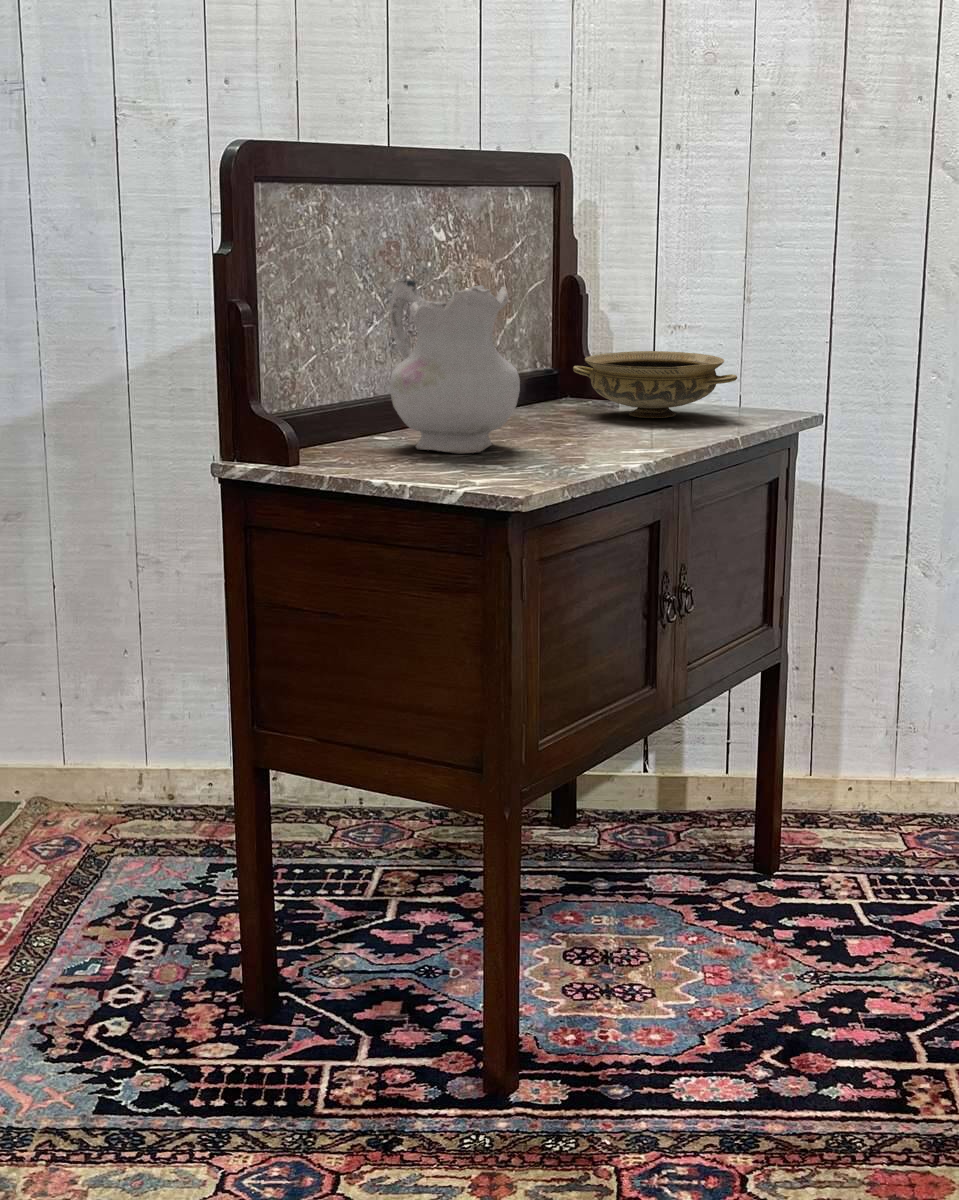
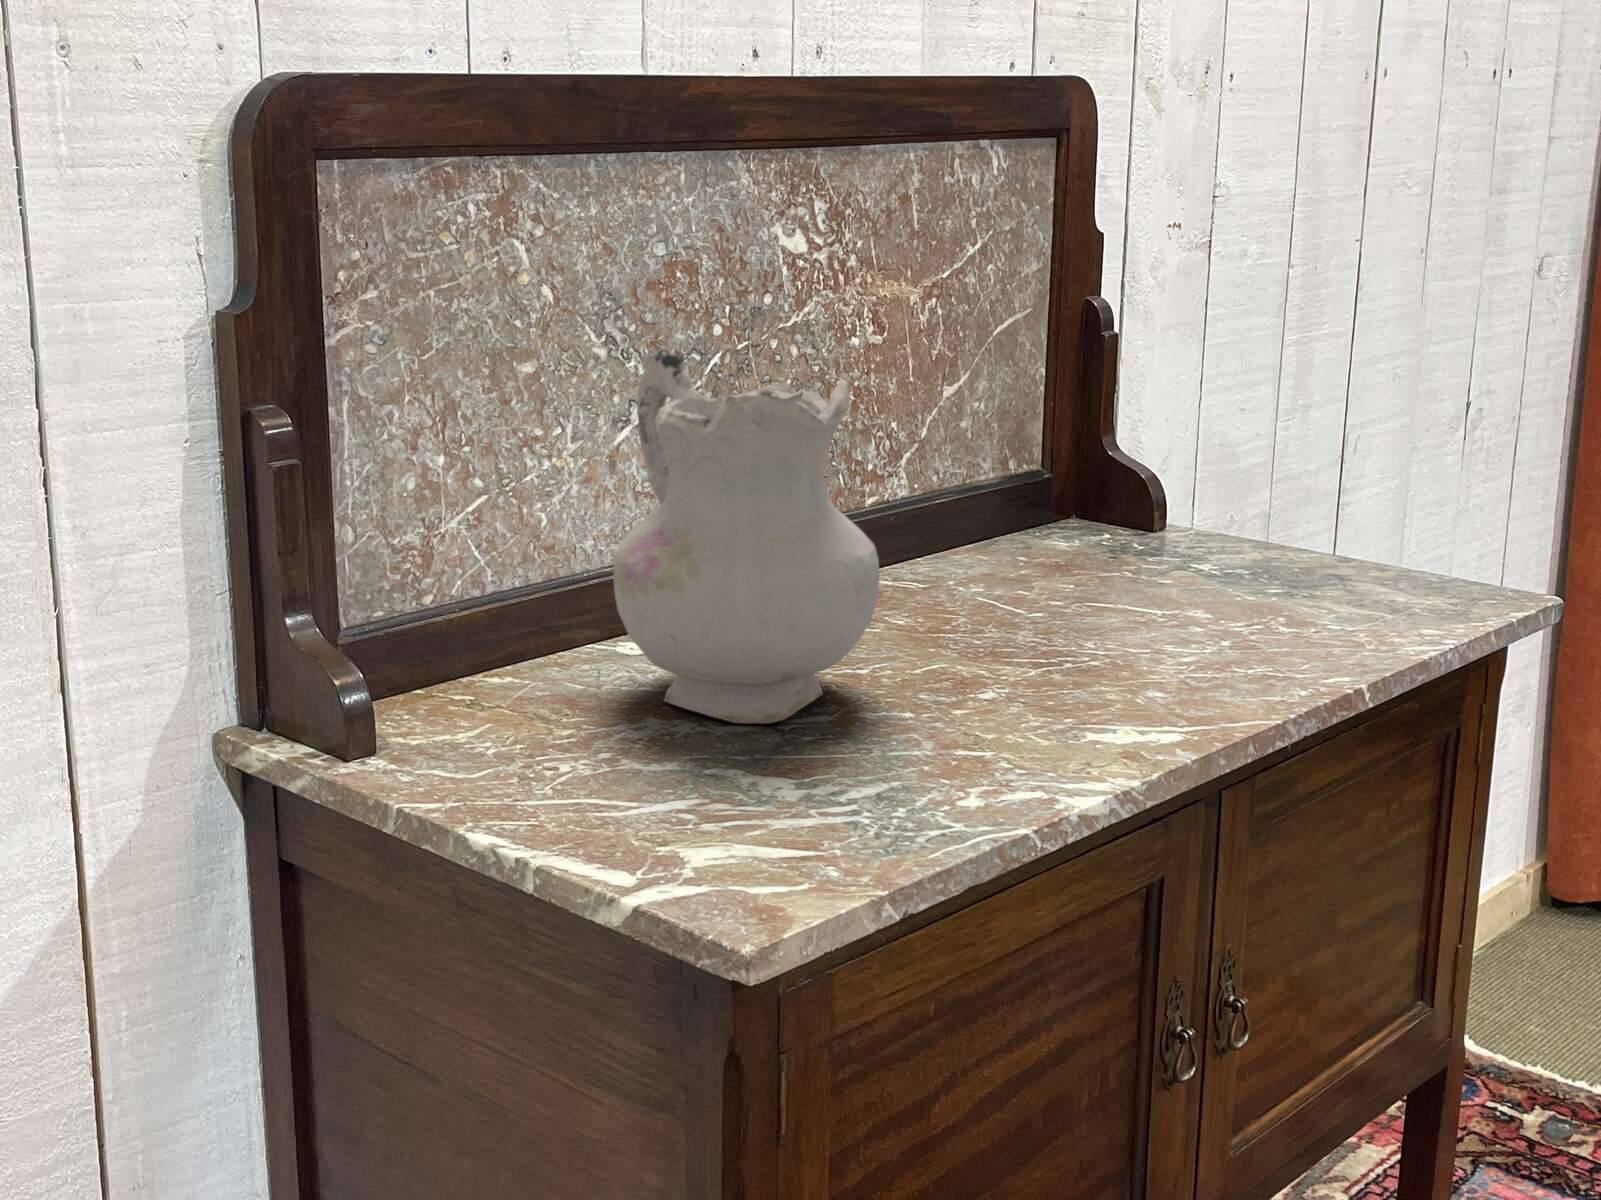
ceramic bowl: present [573,351,737,418] -> none [1062,454,1374,598]

